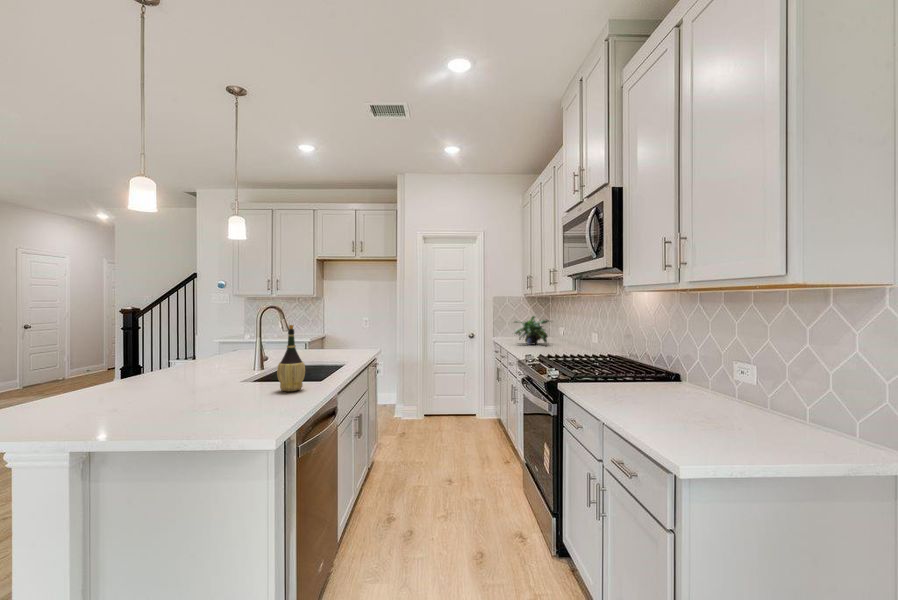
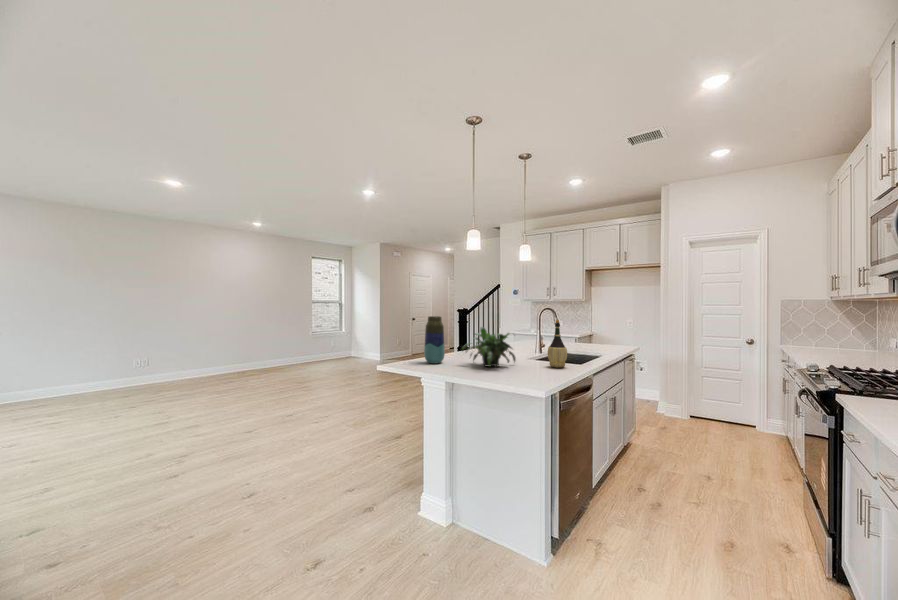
potted plant: present [513,316,549,345] -> present [462,327,516,367]
vase: none [35,327,86,415] -> present [424,316,445,364]

